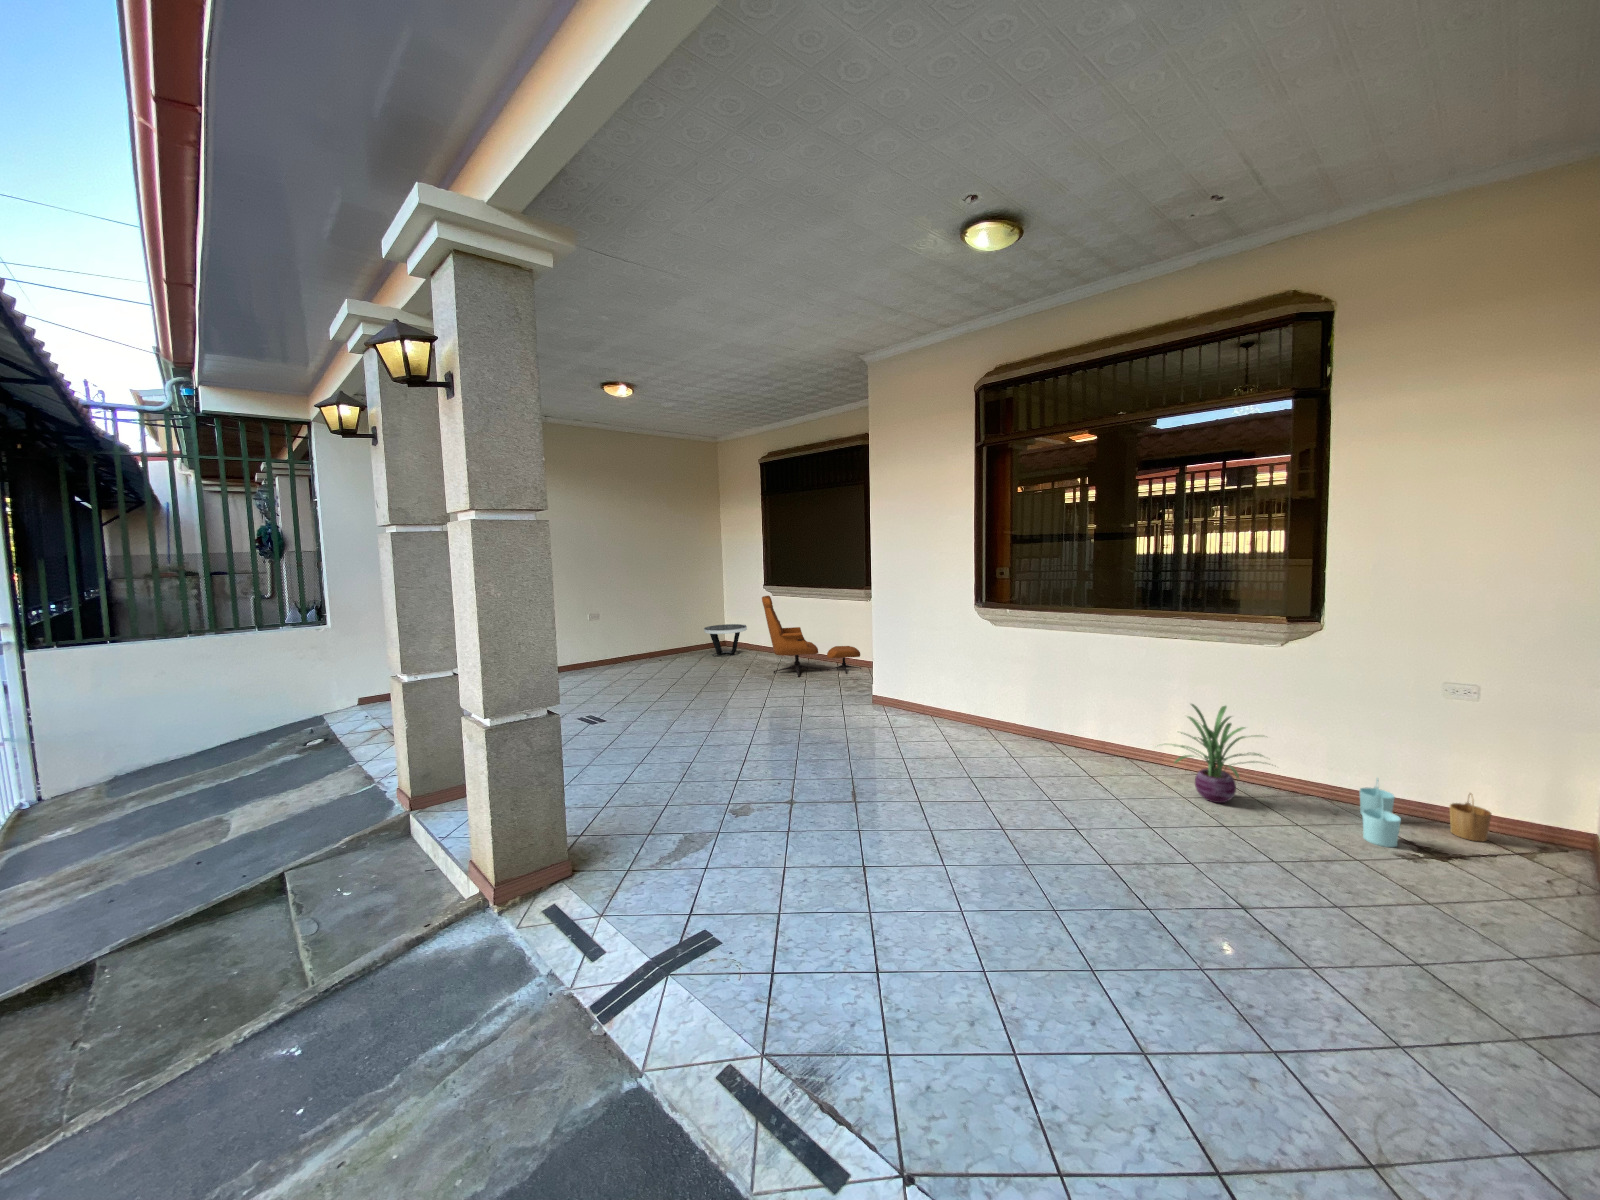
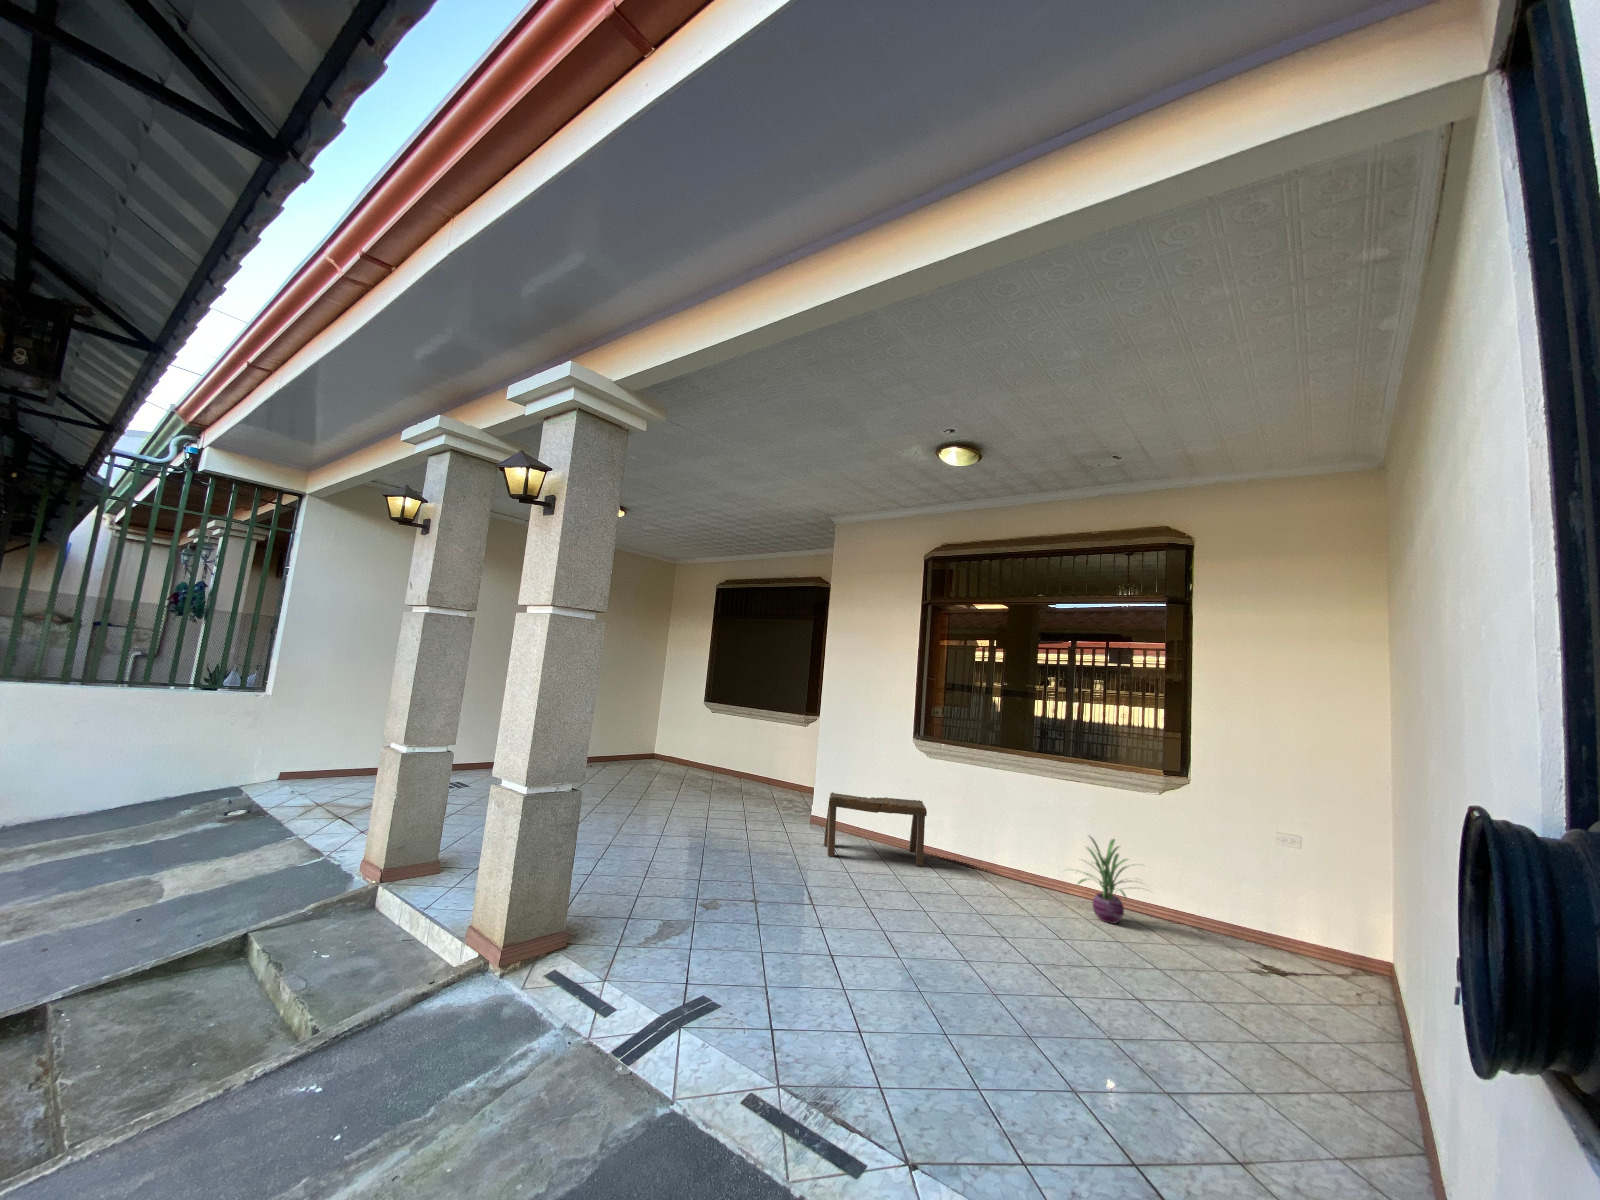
lounge chair: present [762,596,861,677] -> none [714,713,798,796]
side table: present [704,624,747,657] -> none [645,738,687,769]
bench: none [877,673,990,746] -> present [824,792,927,866]
bucket: present [1360,780,1492,847] -> none [1213,906,1303,962]

